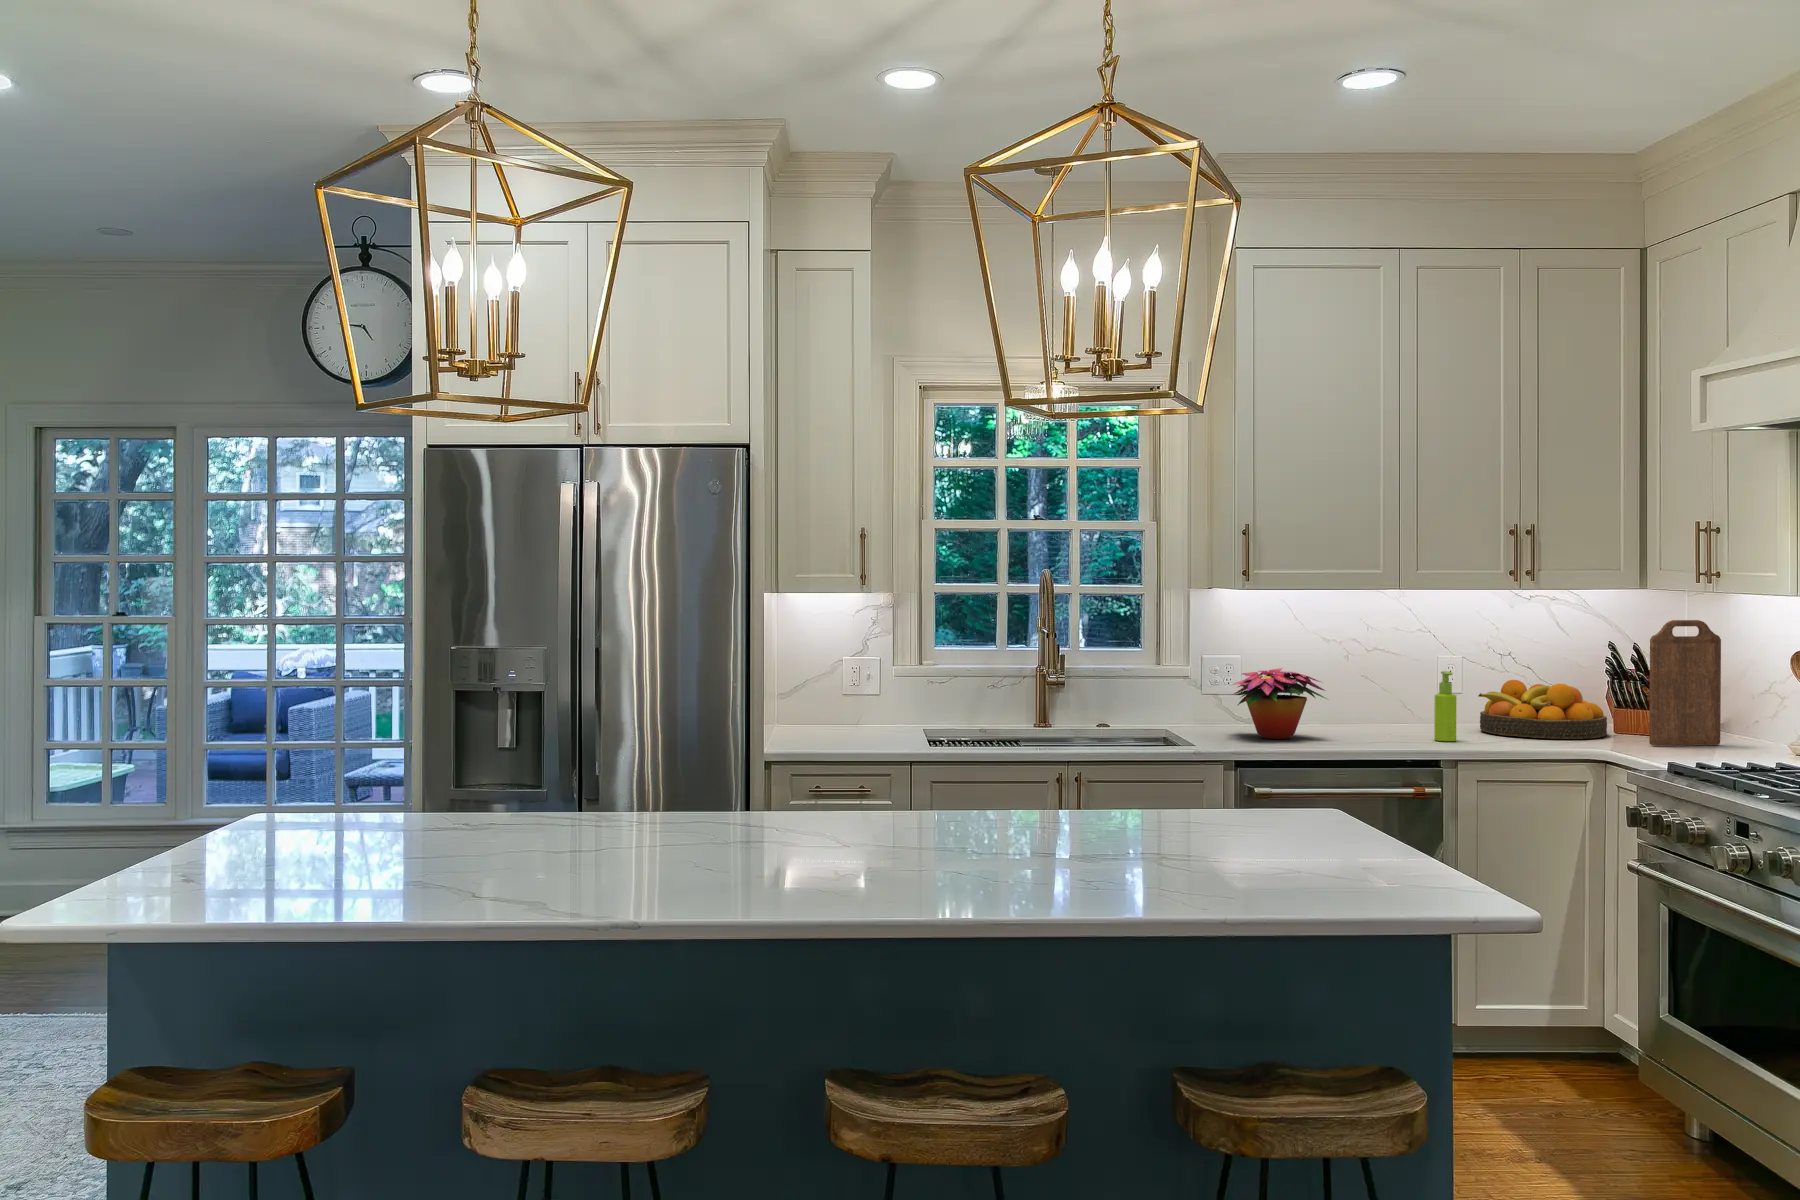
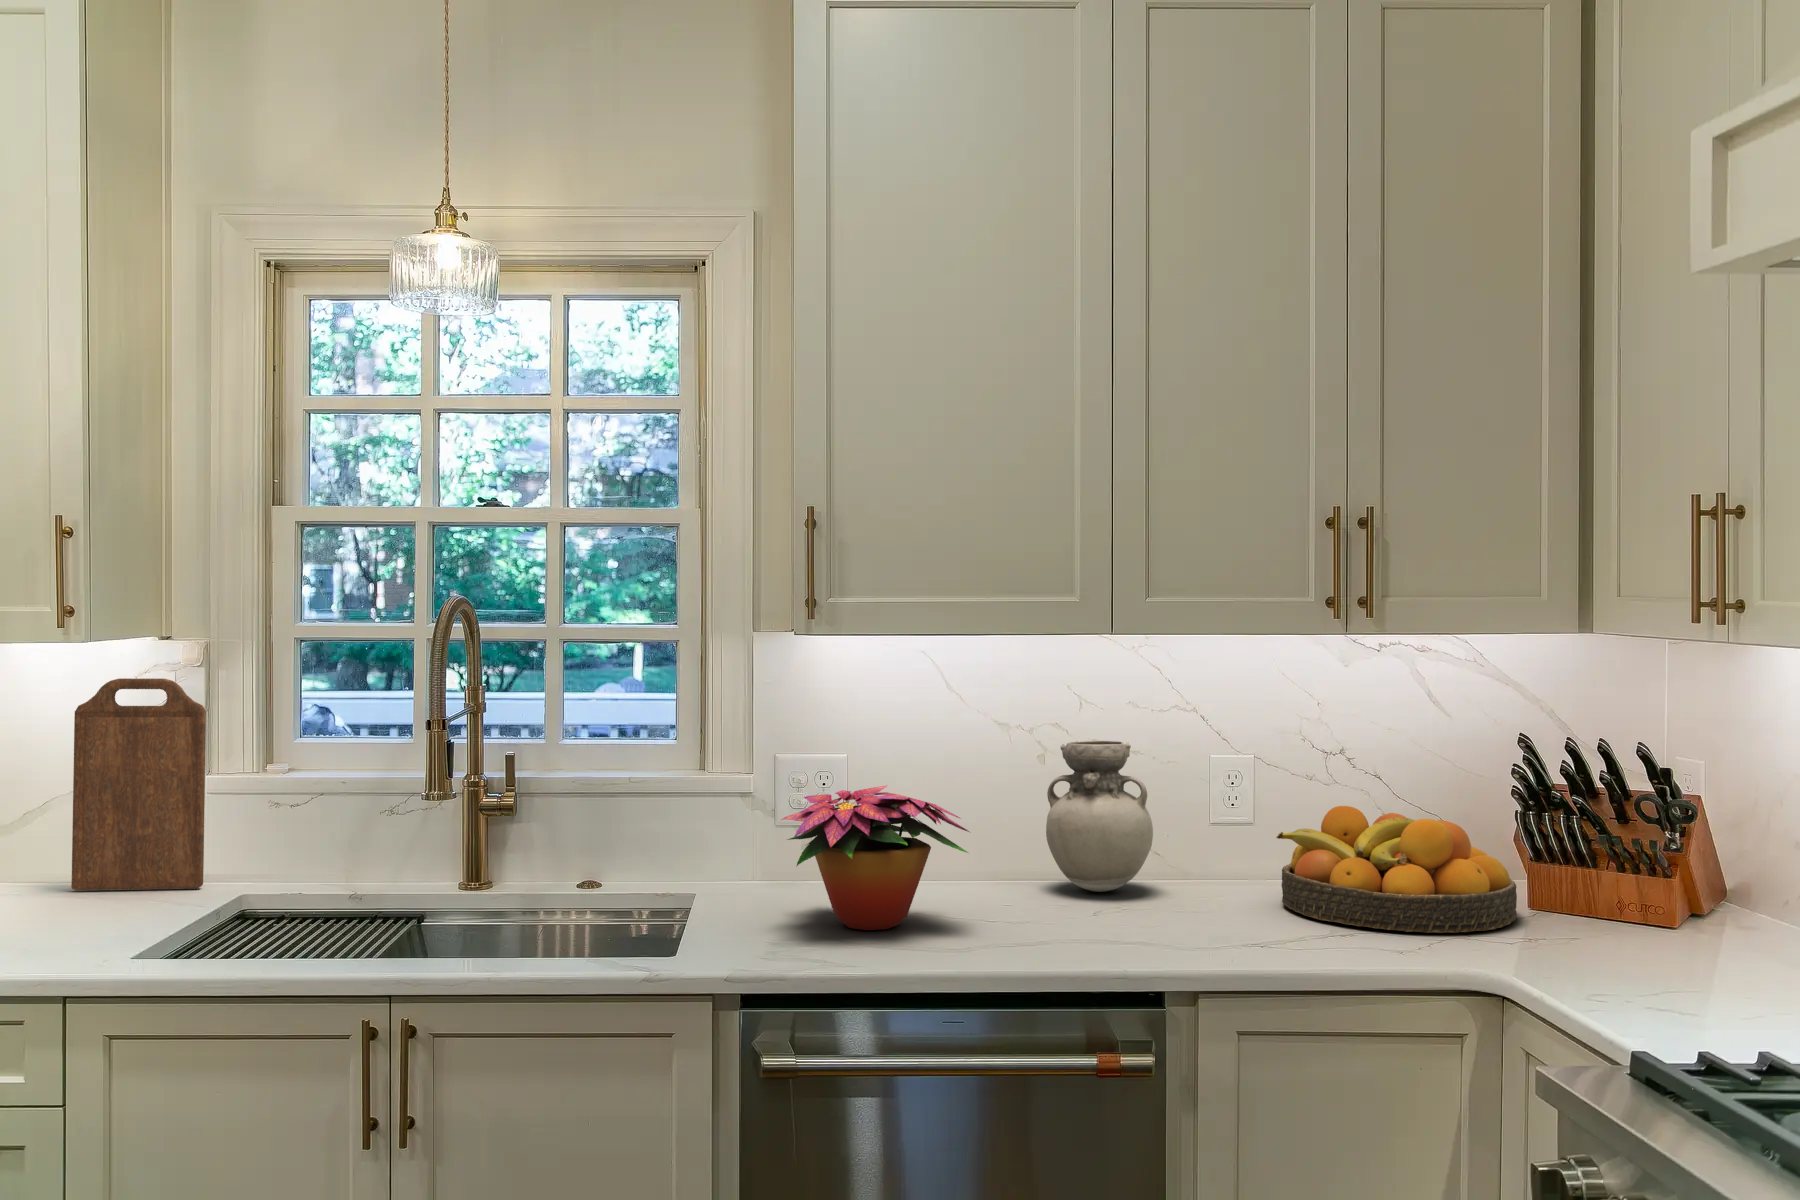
cutting board: present [1649,620,1721,746] -> present [71,678,206,890]
vase: none [1348,648,1407,728] -> present [1046,741,1153,892]
soap dispenser: present [1434,671,1456,741] -> none [1176,797,1217,940]

